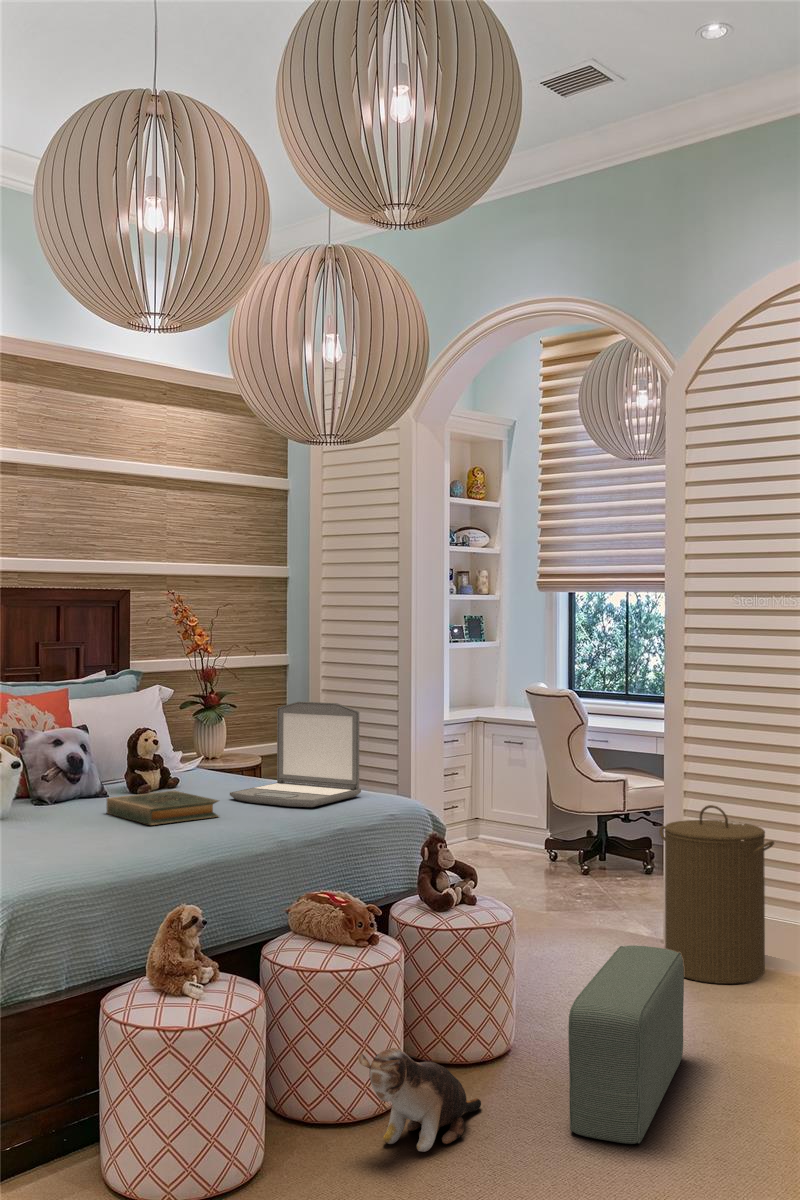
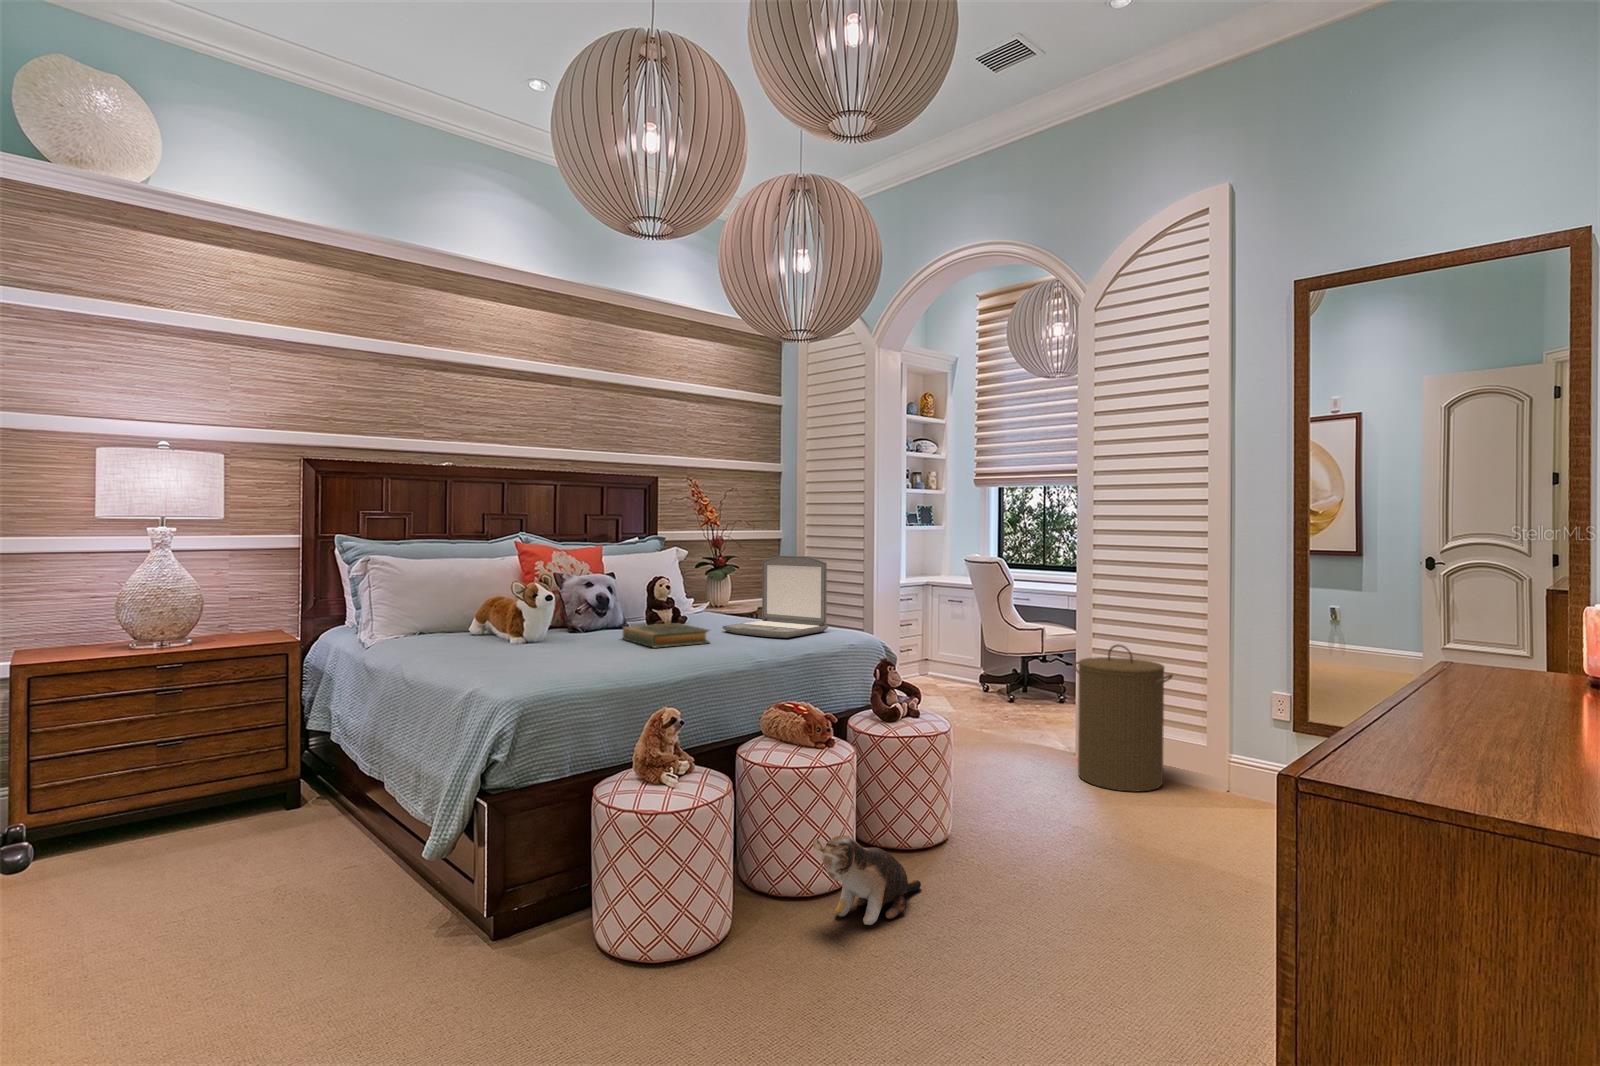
pouf: present [568,946,684,1144] -> none [998,756,1097,927]

